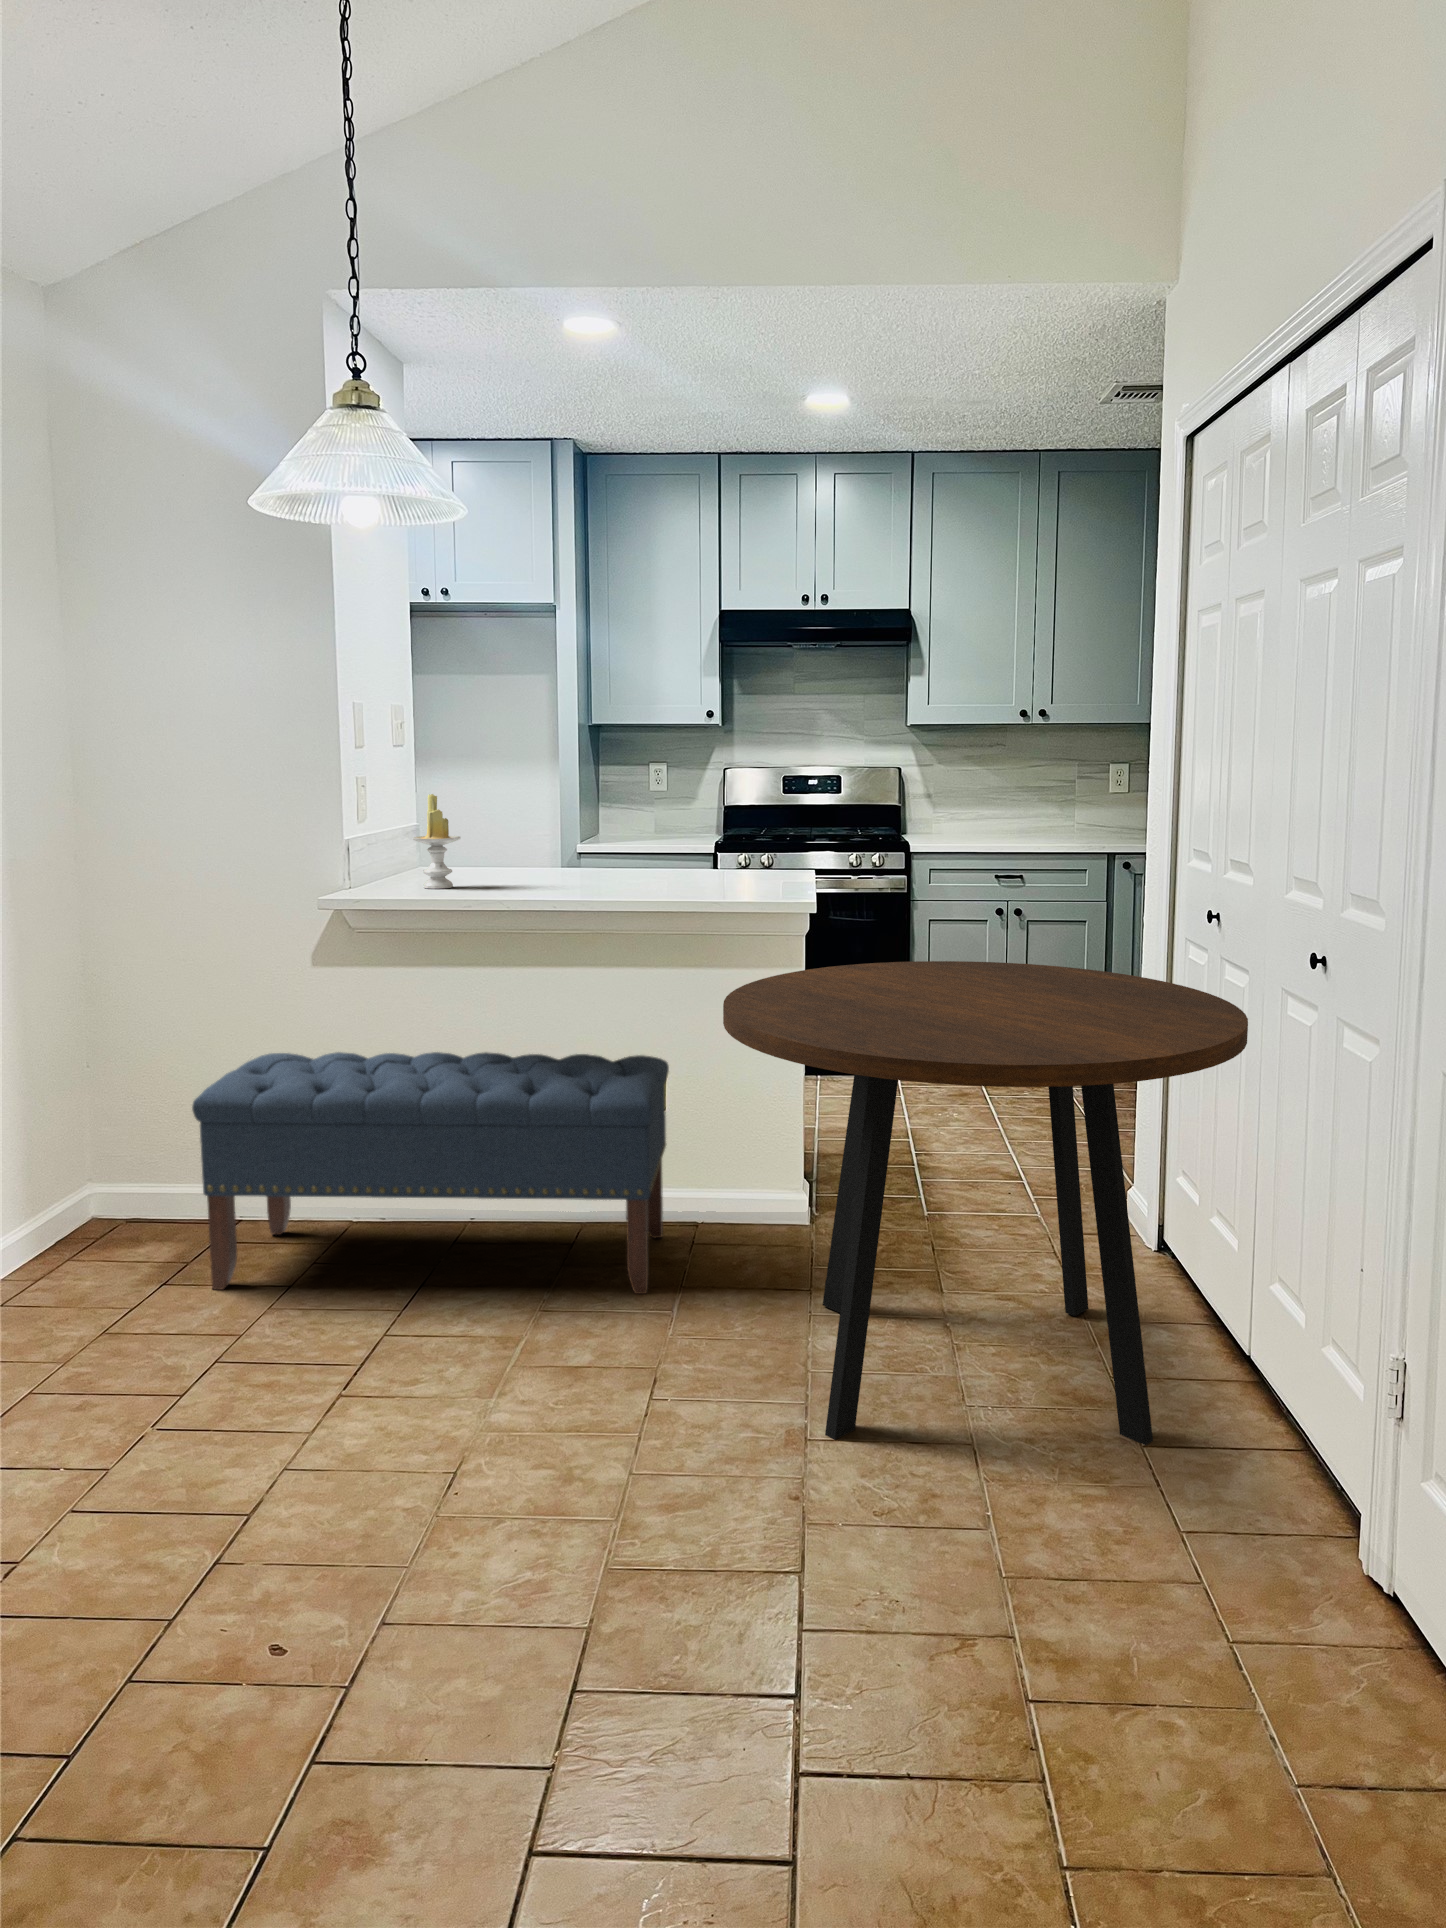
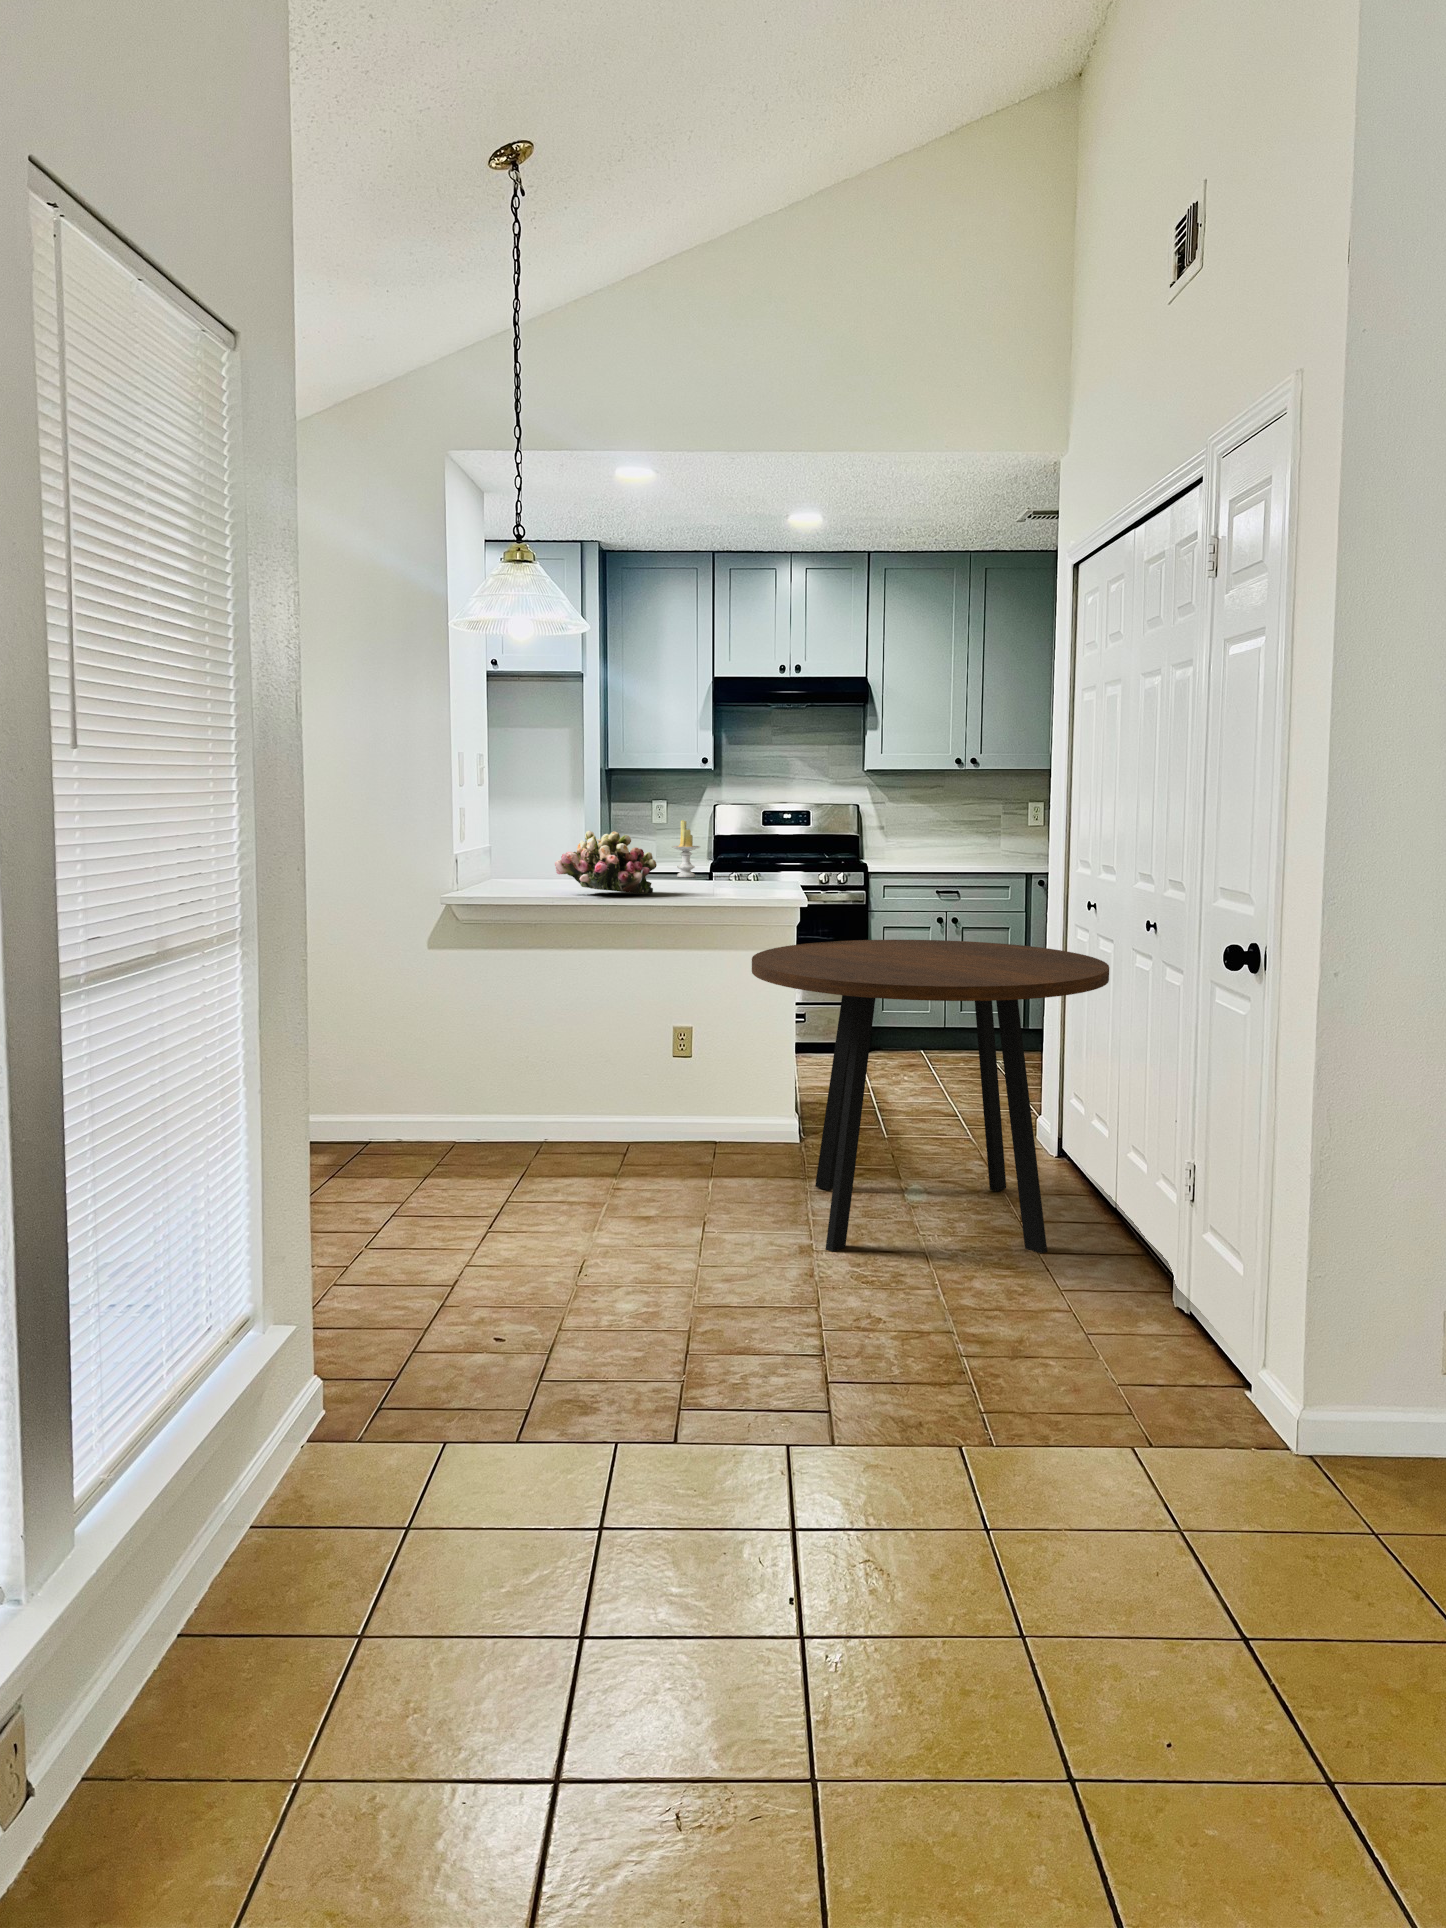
candle: present [413,794,460,889] -> present [672,820,700,877]
flower arrangement: none [476,810,615,895] -> present [555,831,657,894]
bench: present [192,1052,669,1294] -> none [357,1012,696,1182]

